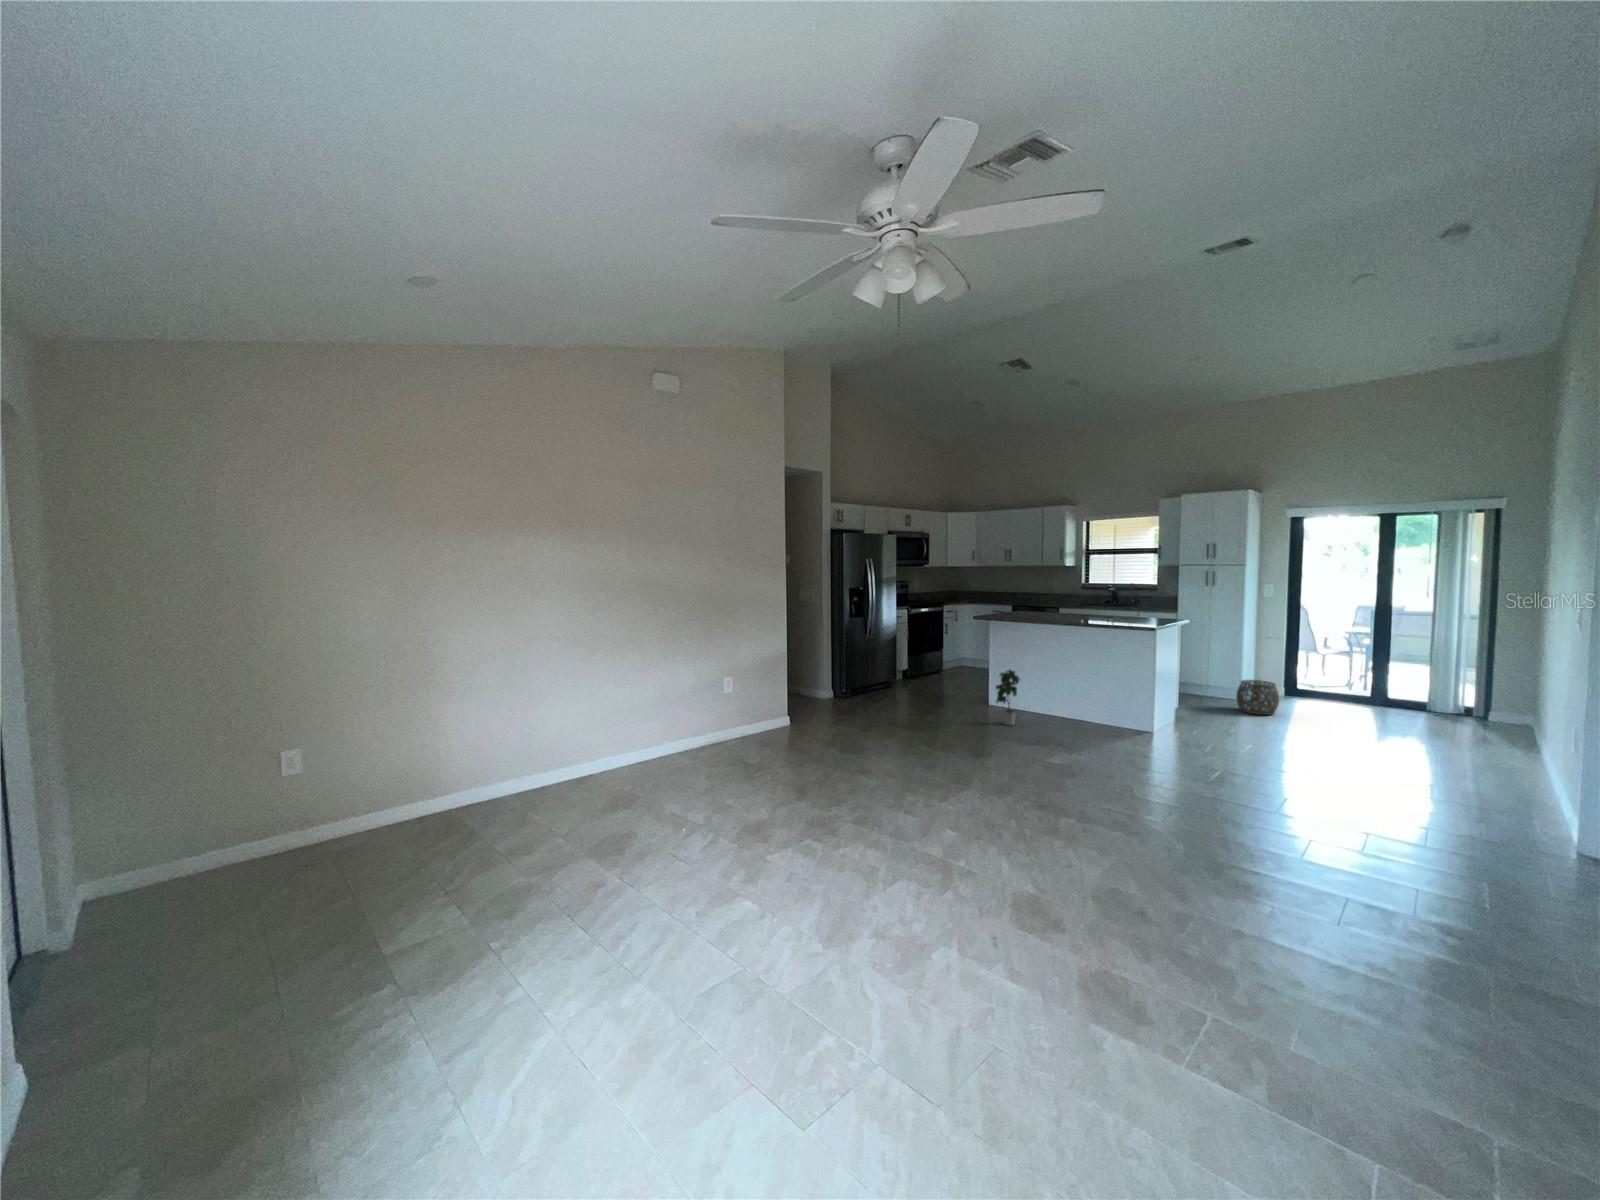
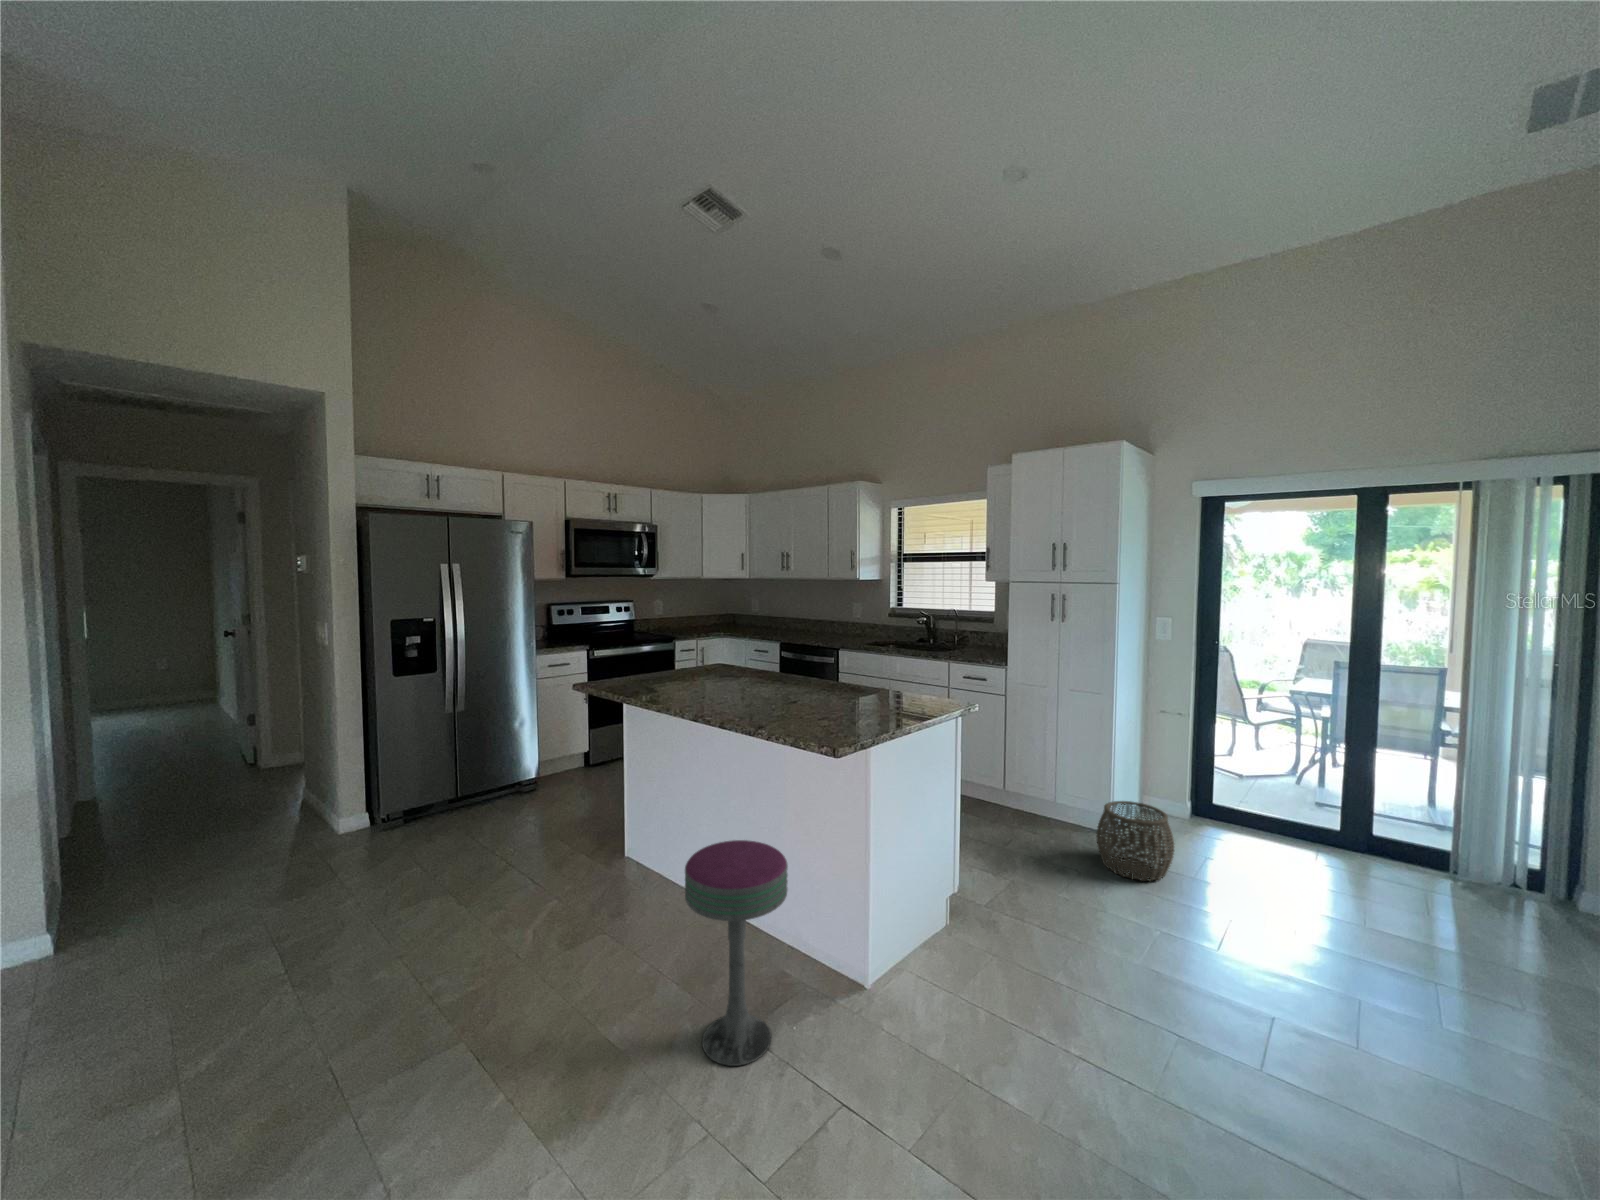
potted plant: present [996,670,1019,725] -> none [539,804,636,937]
bar stool: none [1090,670,1134,748] -> present [685,840,788,1066]

